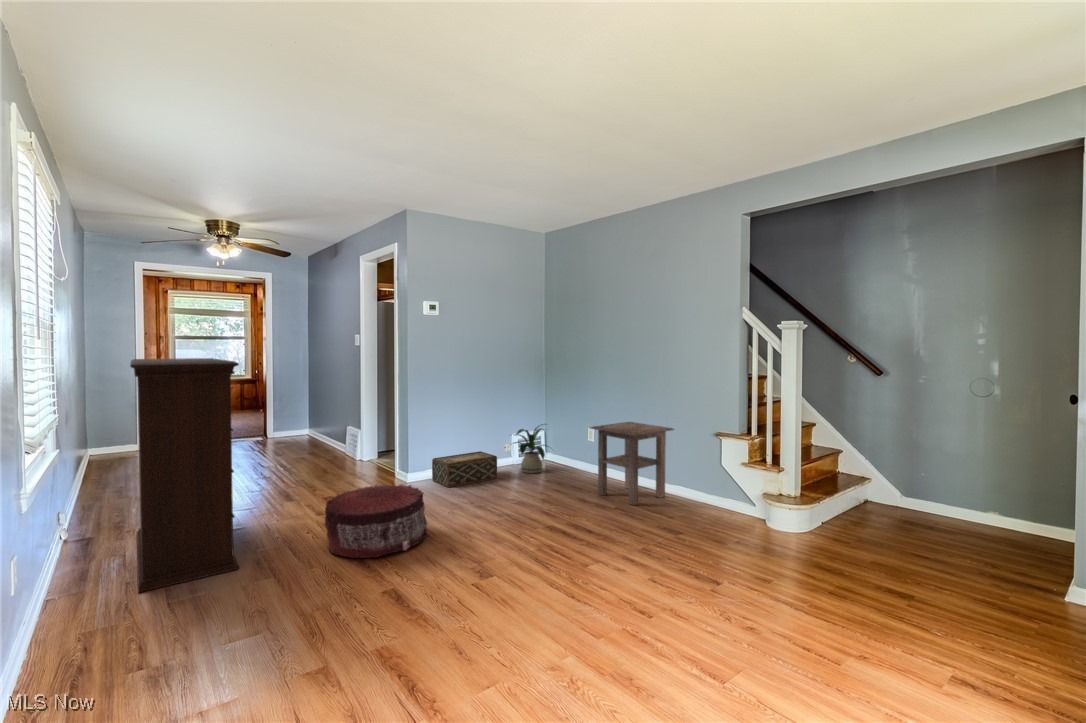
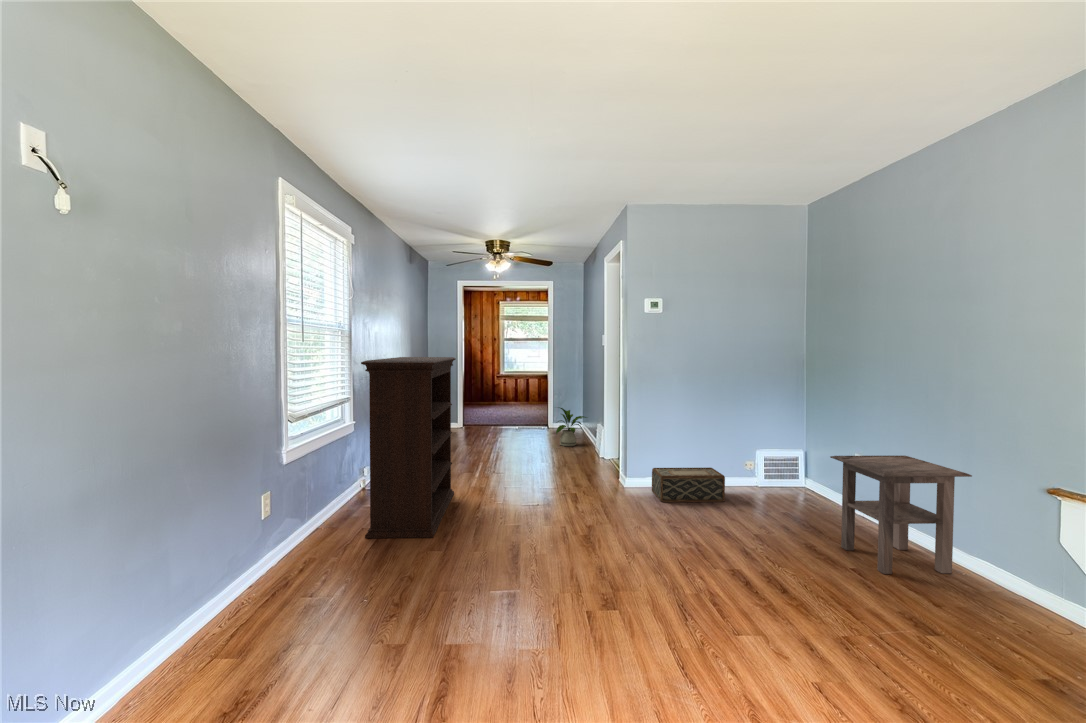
house plant: present [515,424,546,473] -> present [556,408,586,446]
pouf: present [325,485,428,558] -> none [501,485,595,557]

